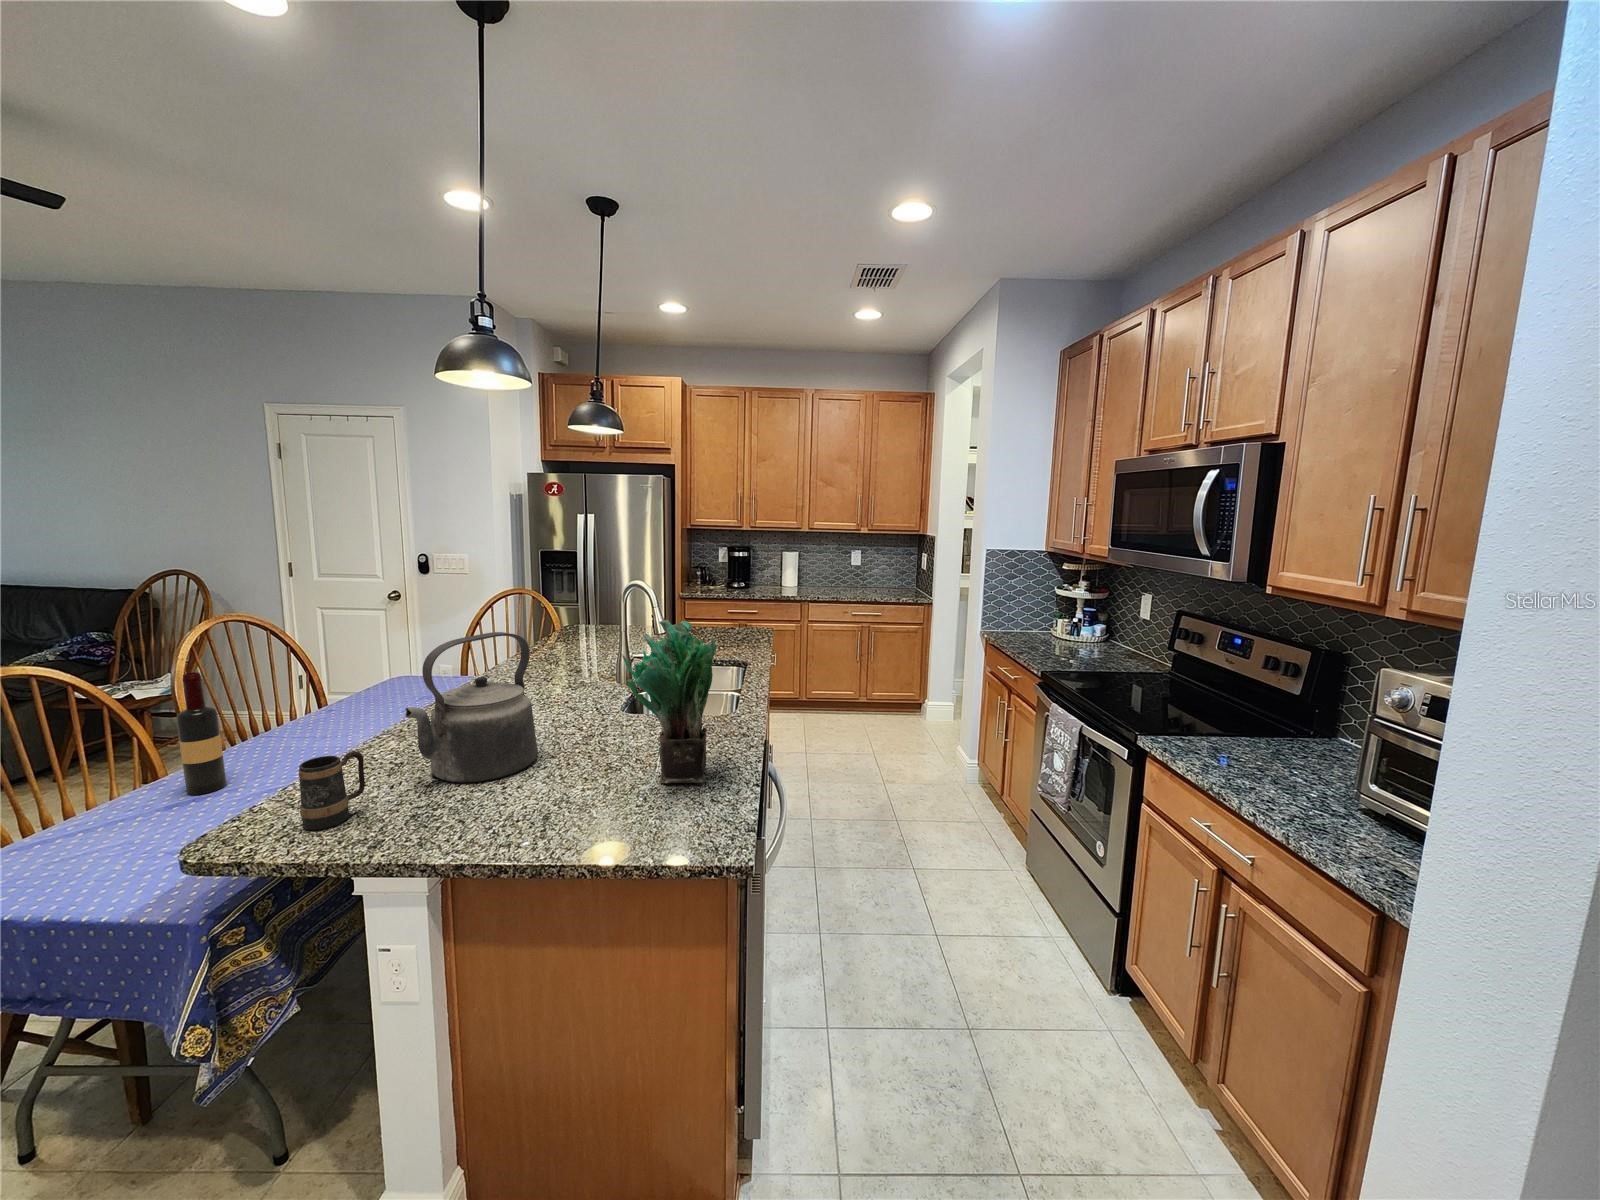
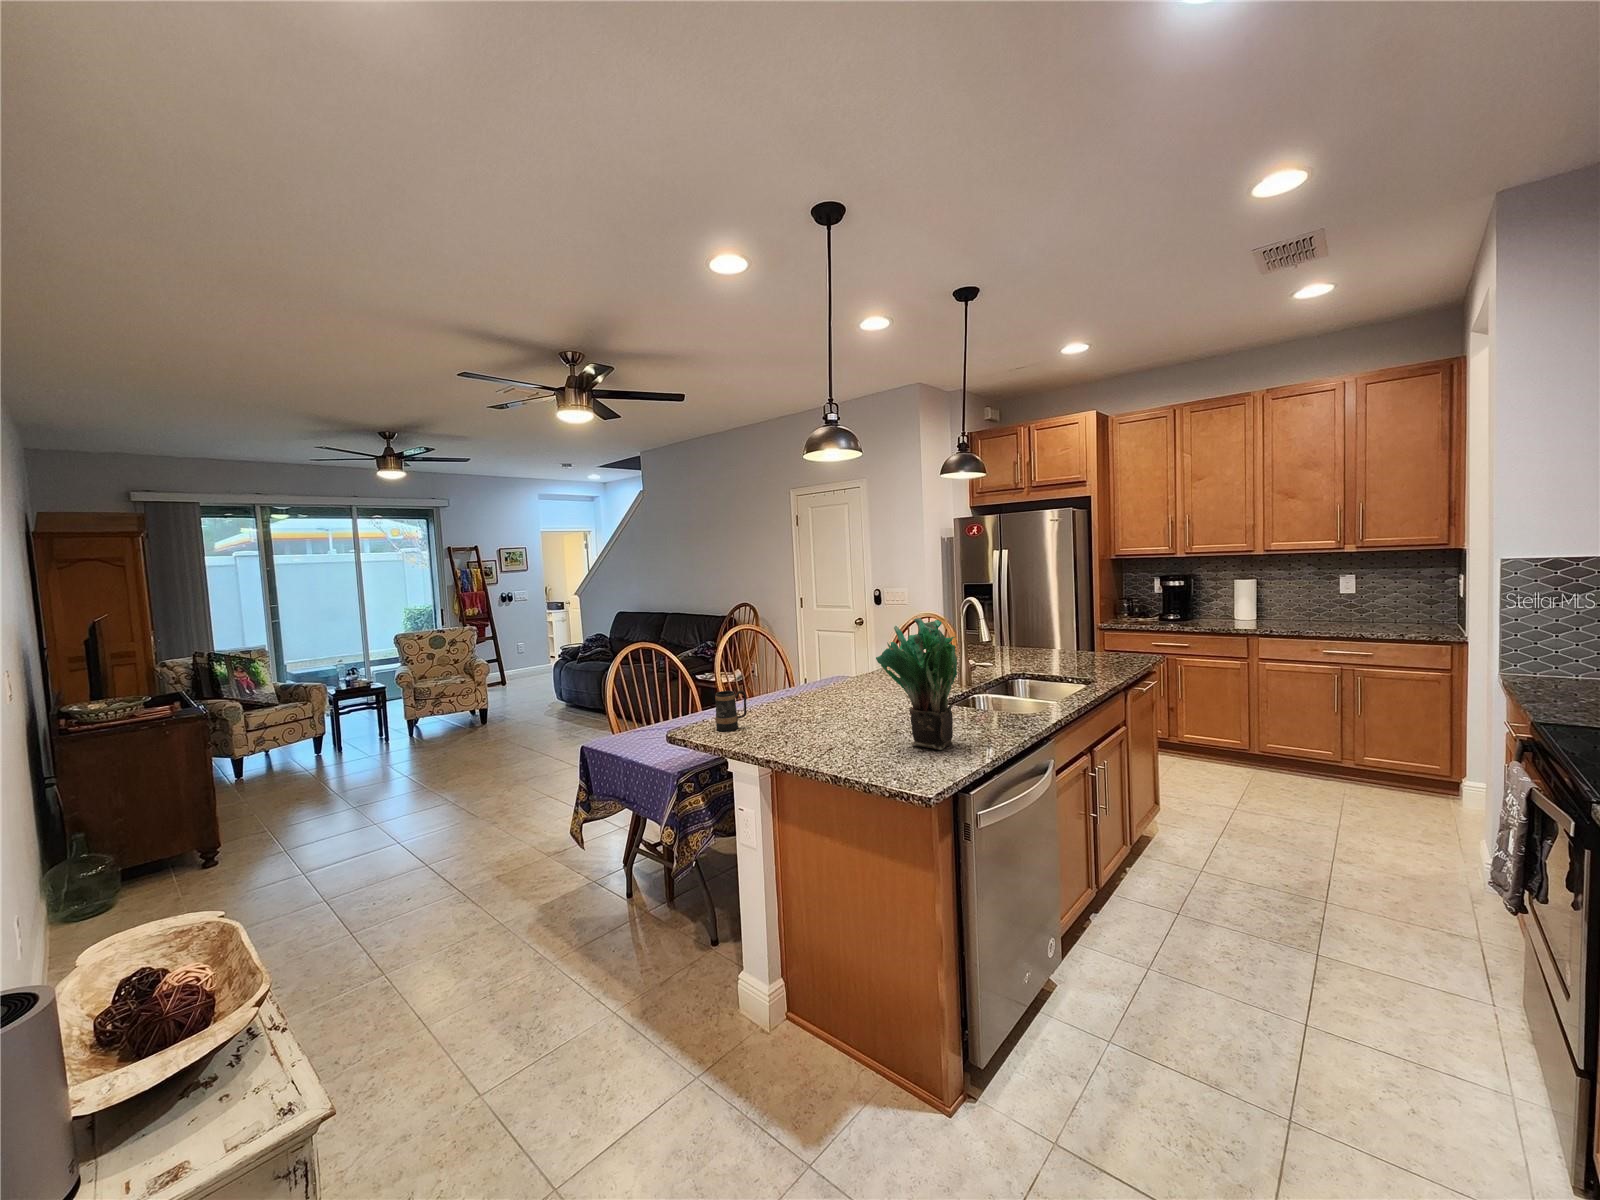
kettle: present [405,632,538,783] -> none [770,628,854,726]
wine bottle: present [176,672,227,795] -> none [698,649,717,719]

